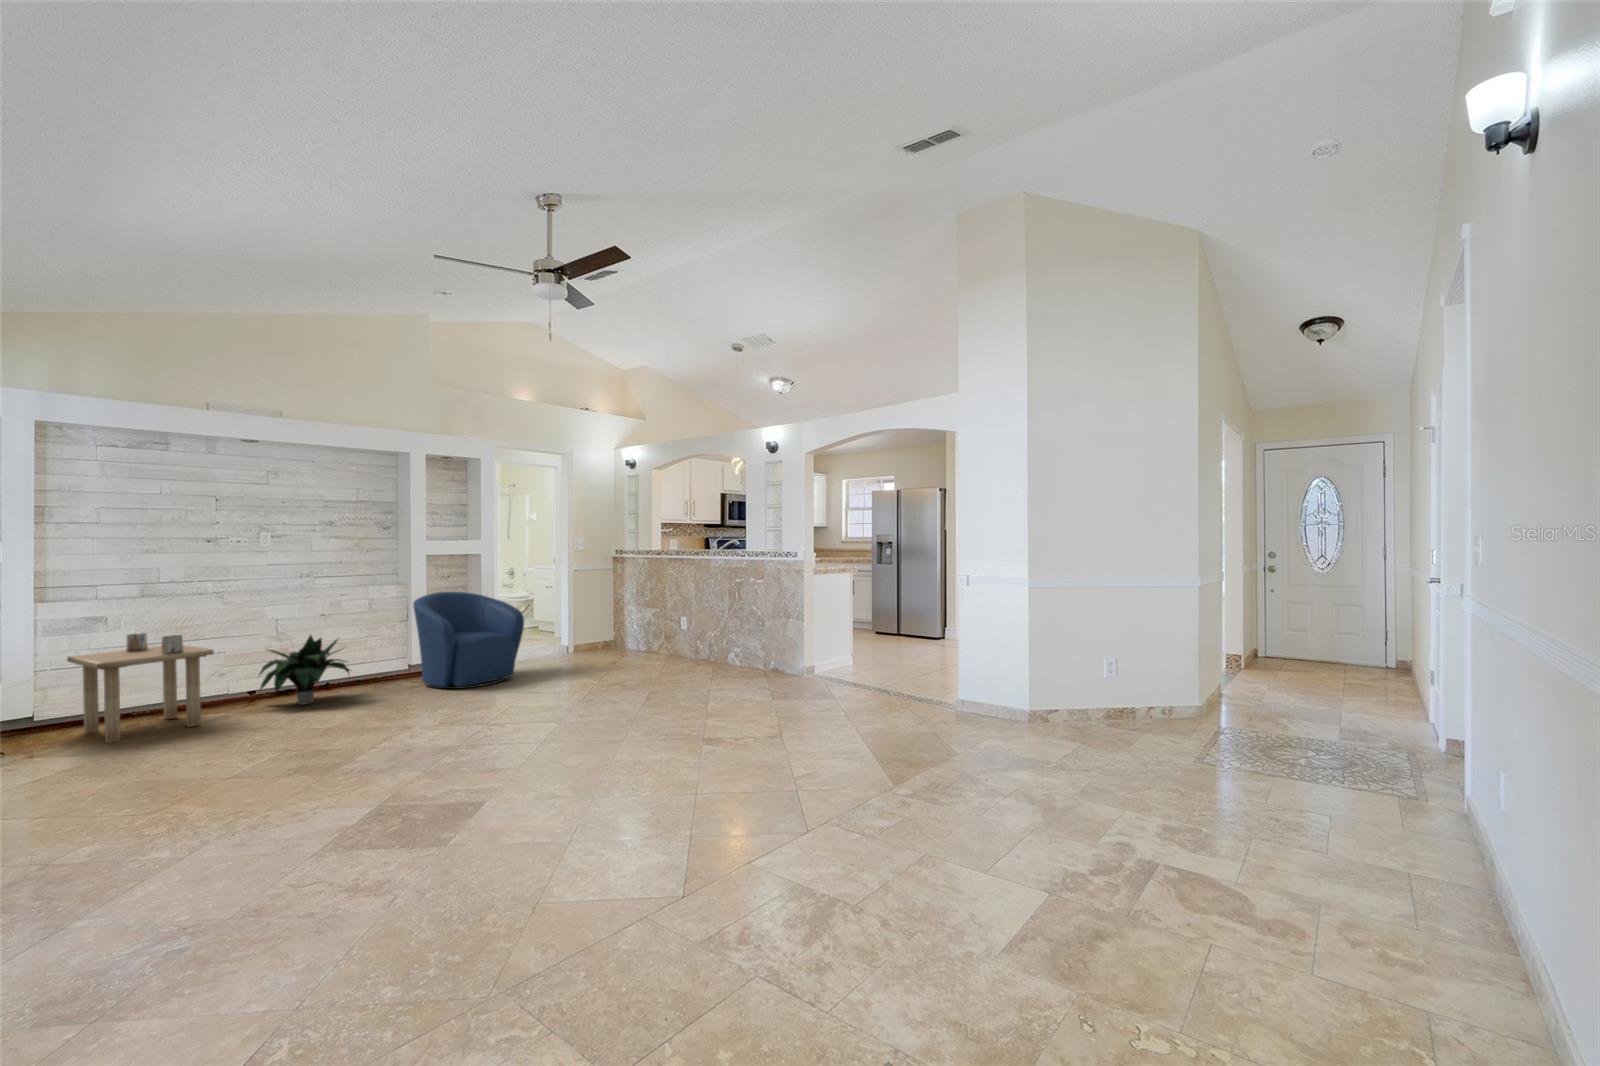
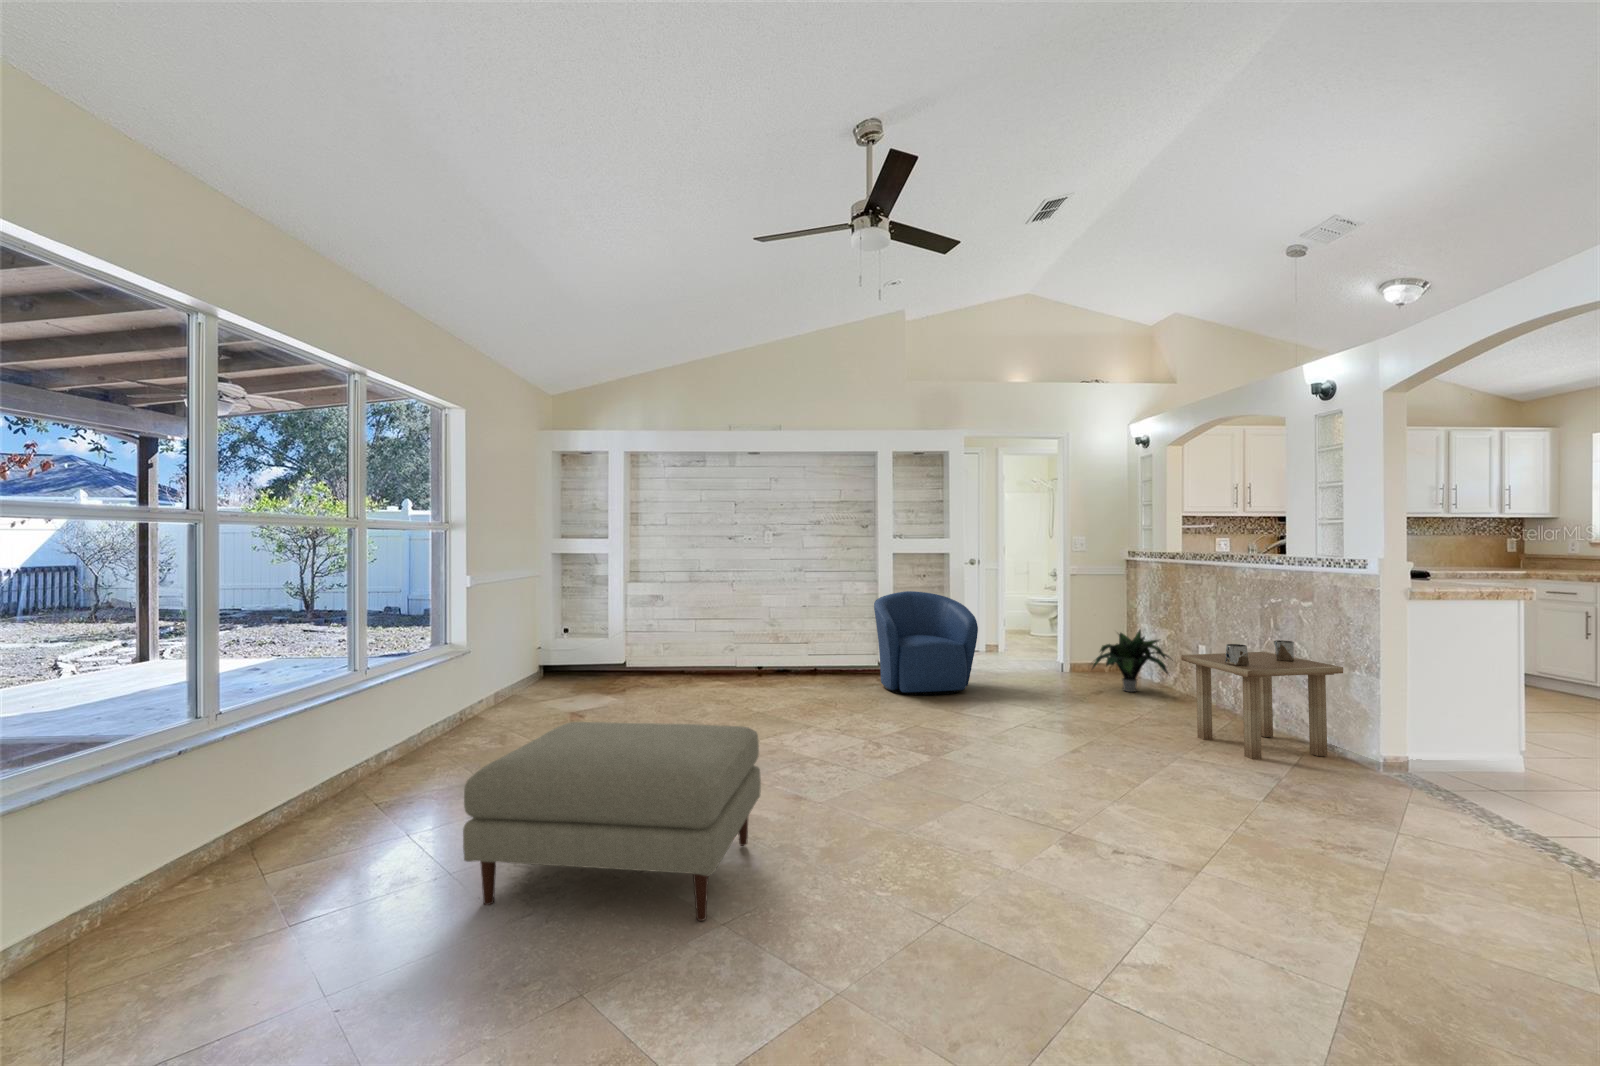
side table: present [67,633,214,743] -> present [1181,640,1343,759]
potted plant: present [259,635,350,705] -> present [1092,630,1173,692]
ottoman: none [302,705,583,916] -> present [463,722,761,921]

